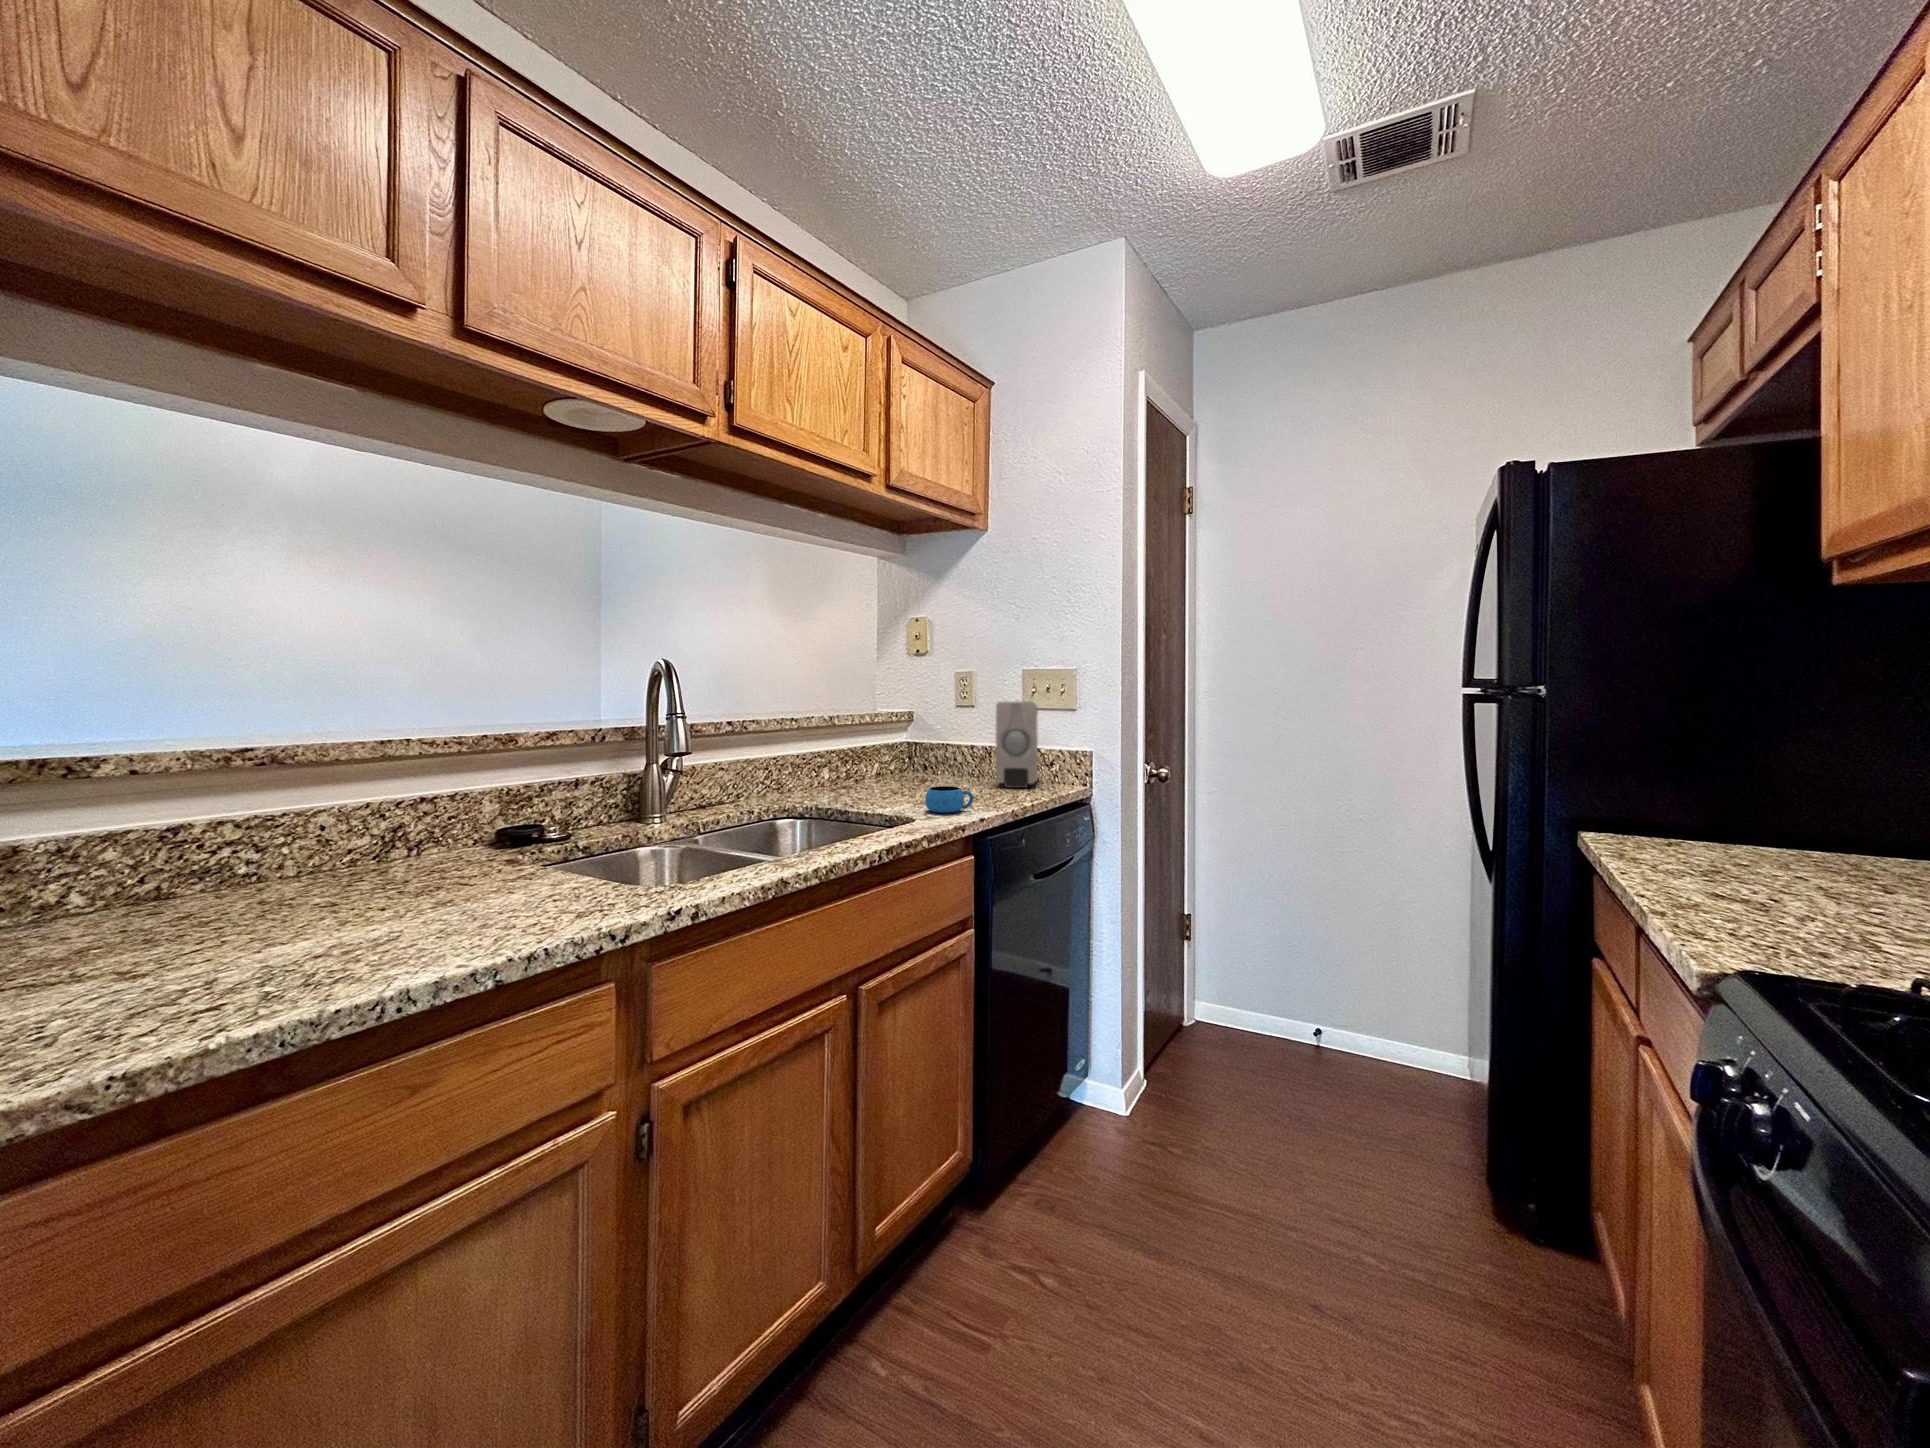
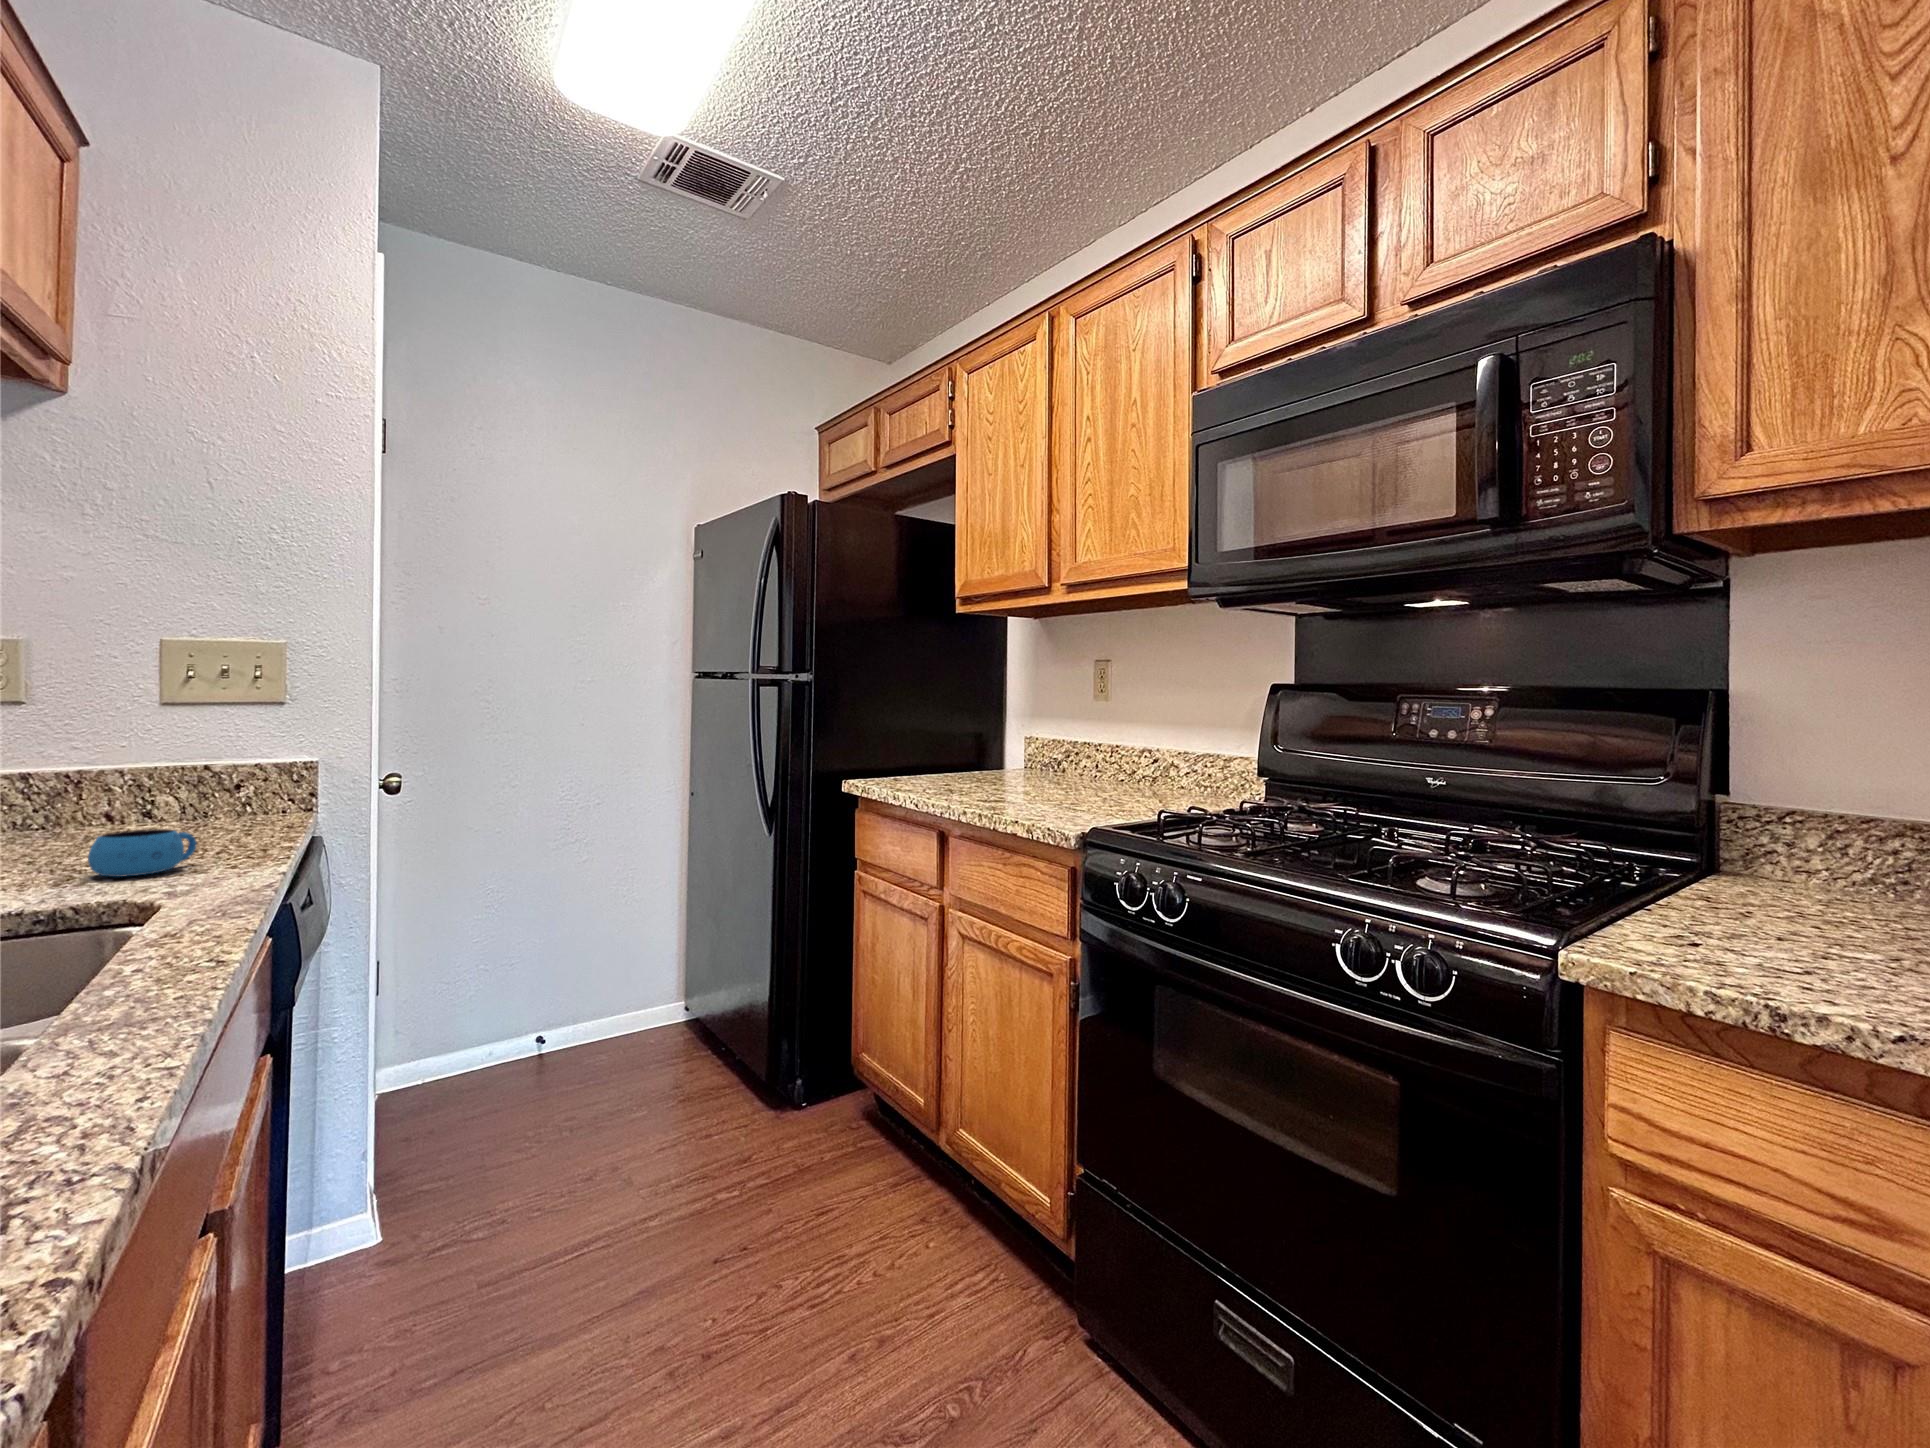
soap dispenser: present [996,701,1038,788] -> none [111,691,226,833]

